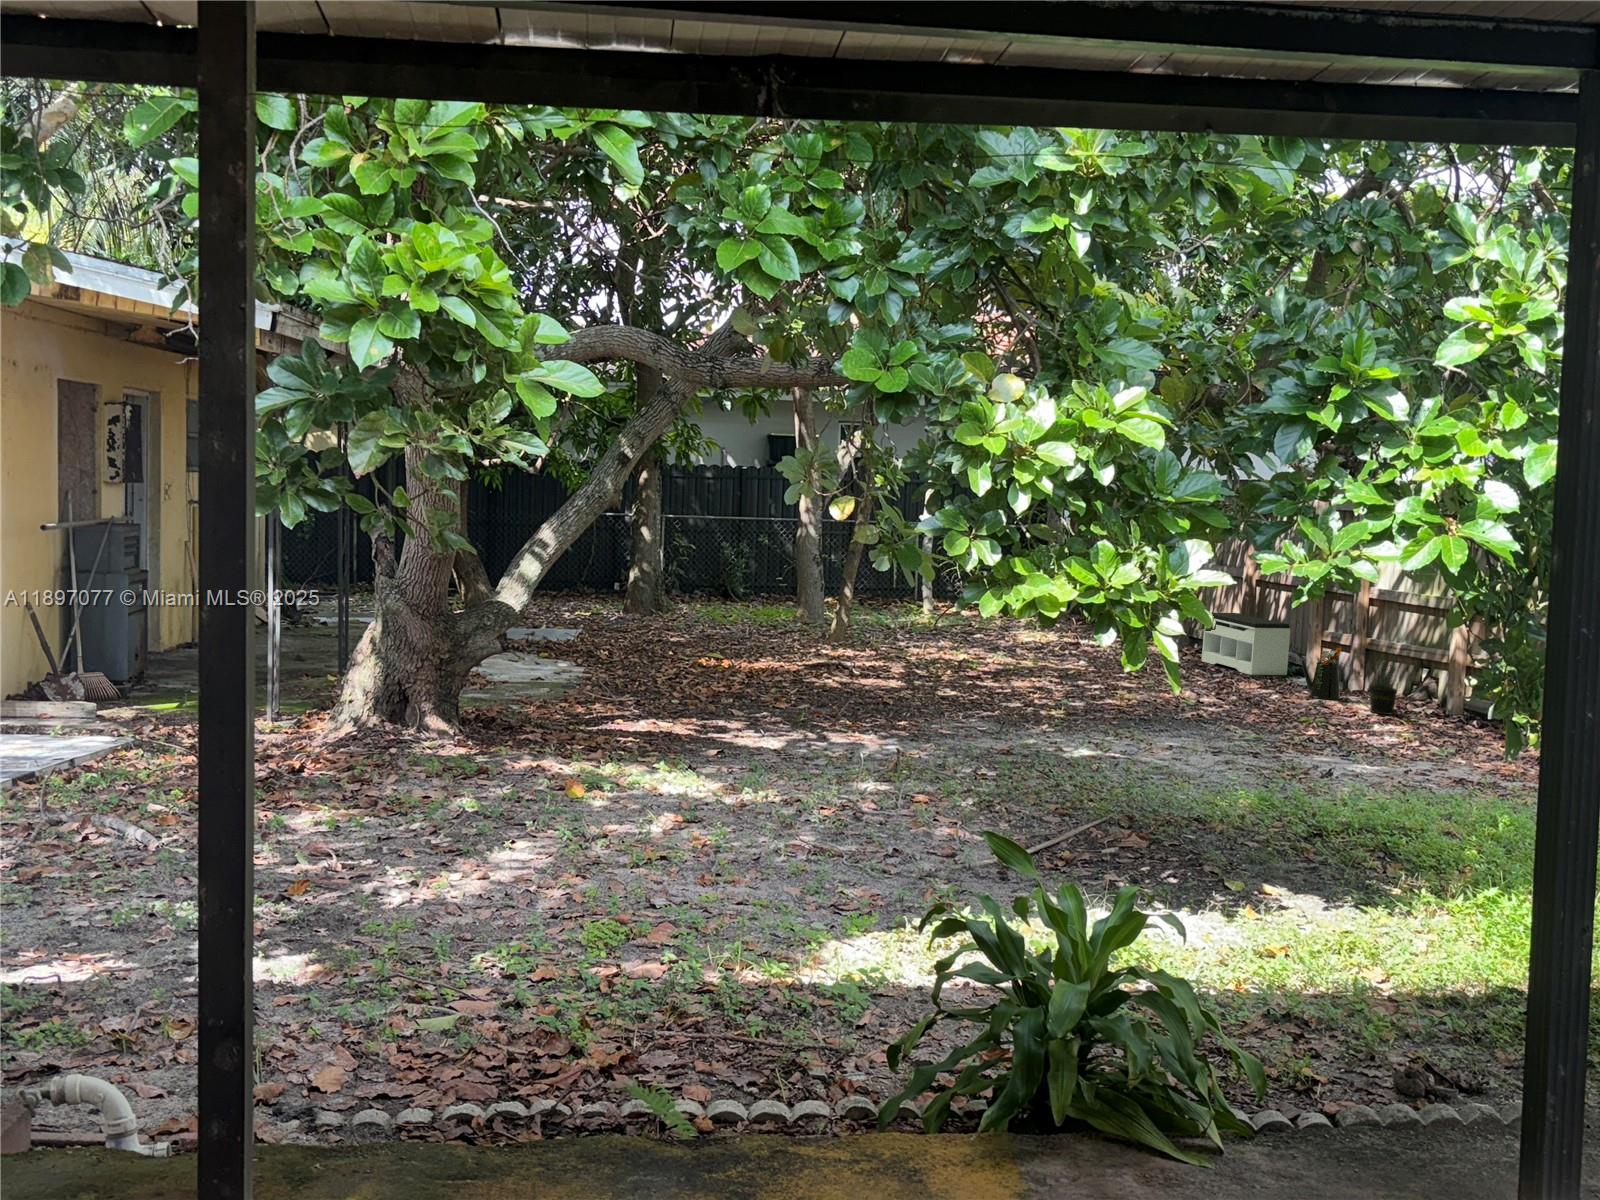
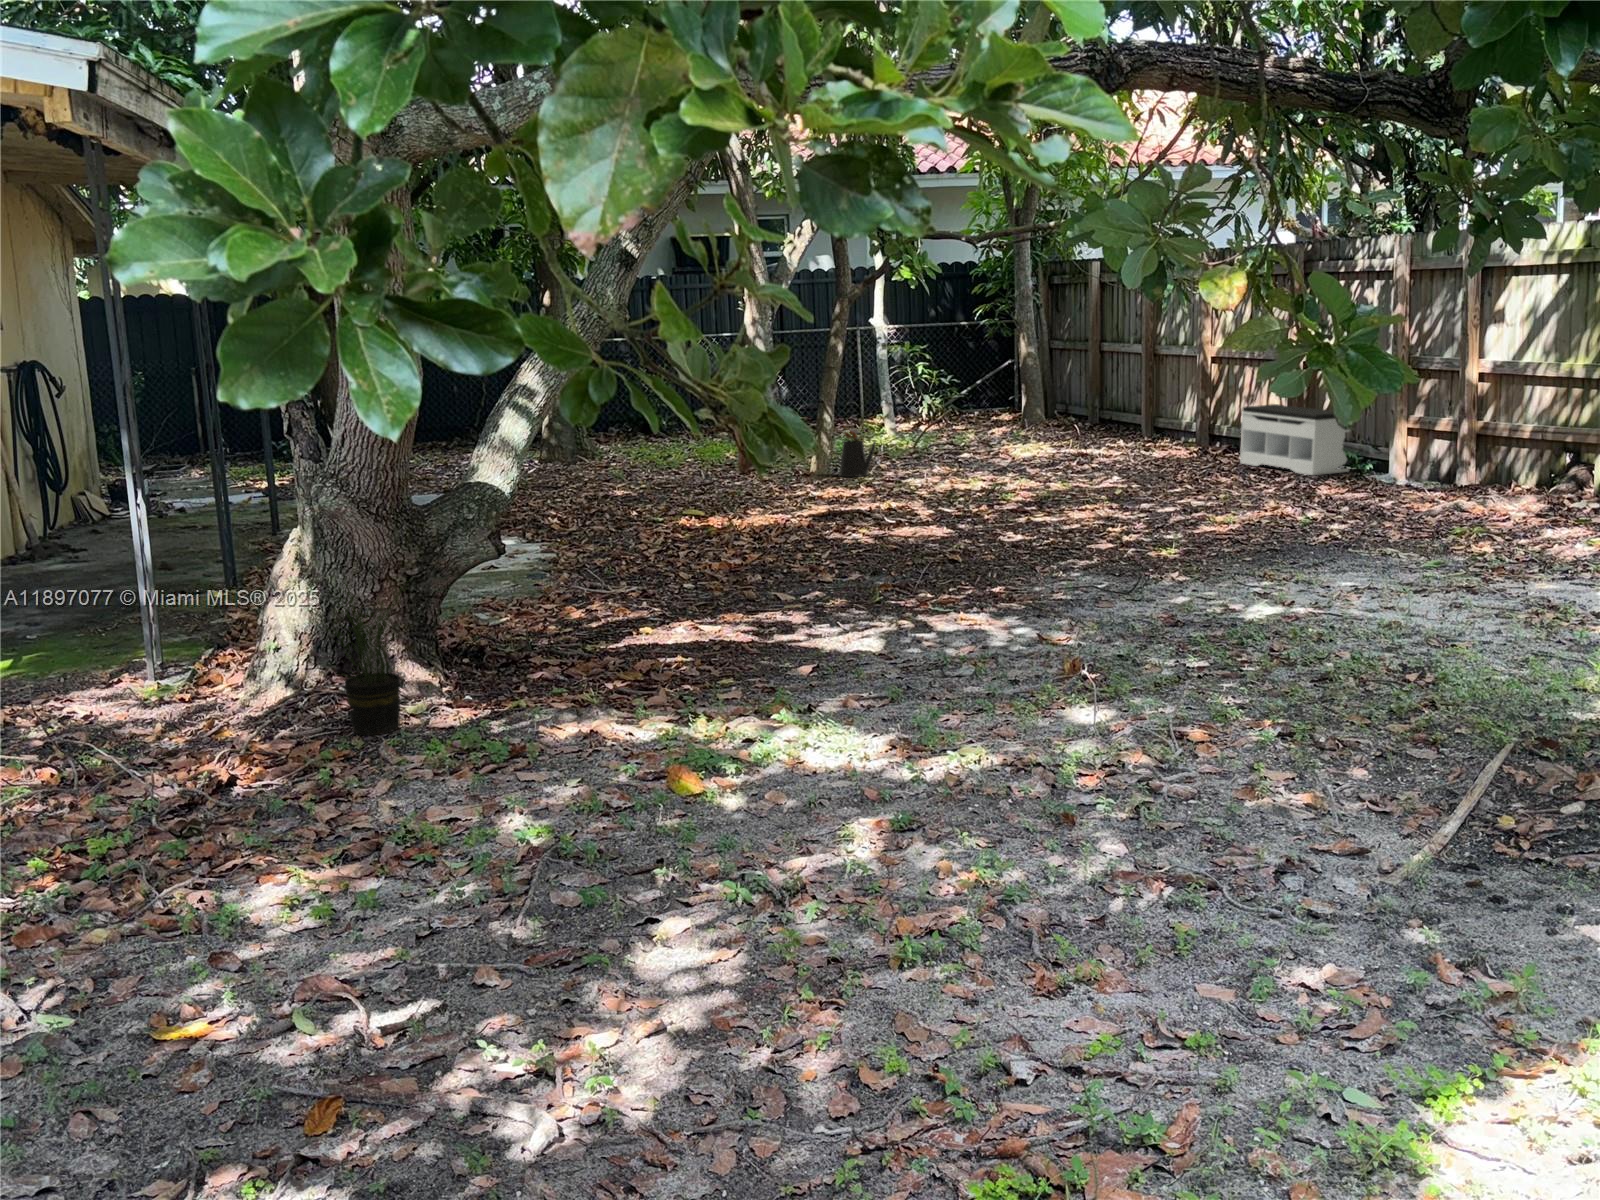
watering can: present [1302,648,1348,700] -> present [836,428,876,477]
potted plant: present [1370,648,1398,714] -> present [311,580,405,735]

